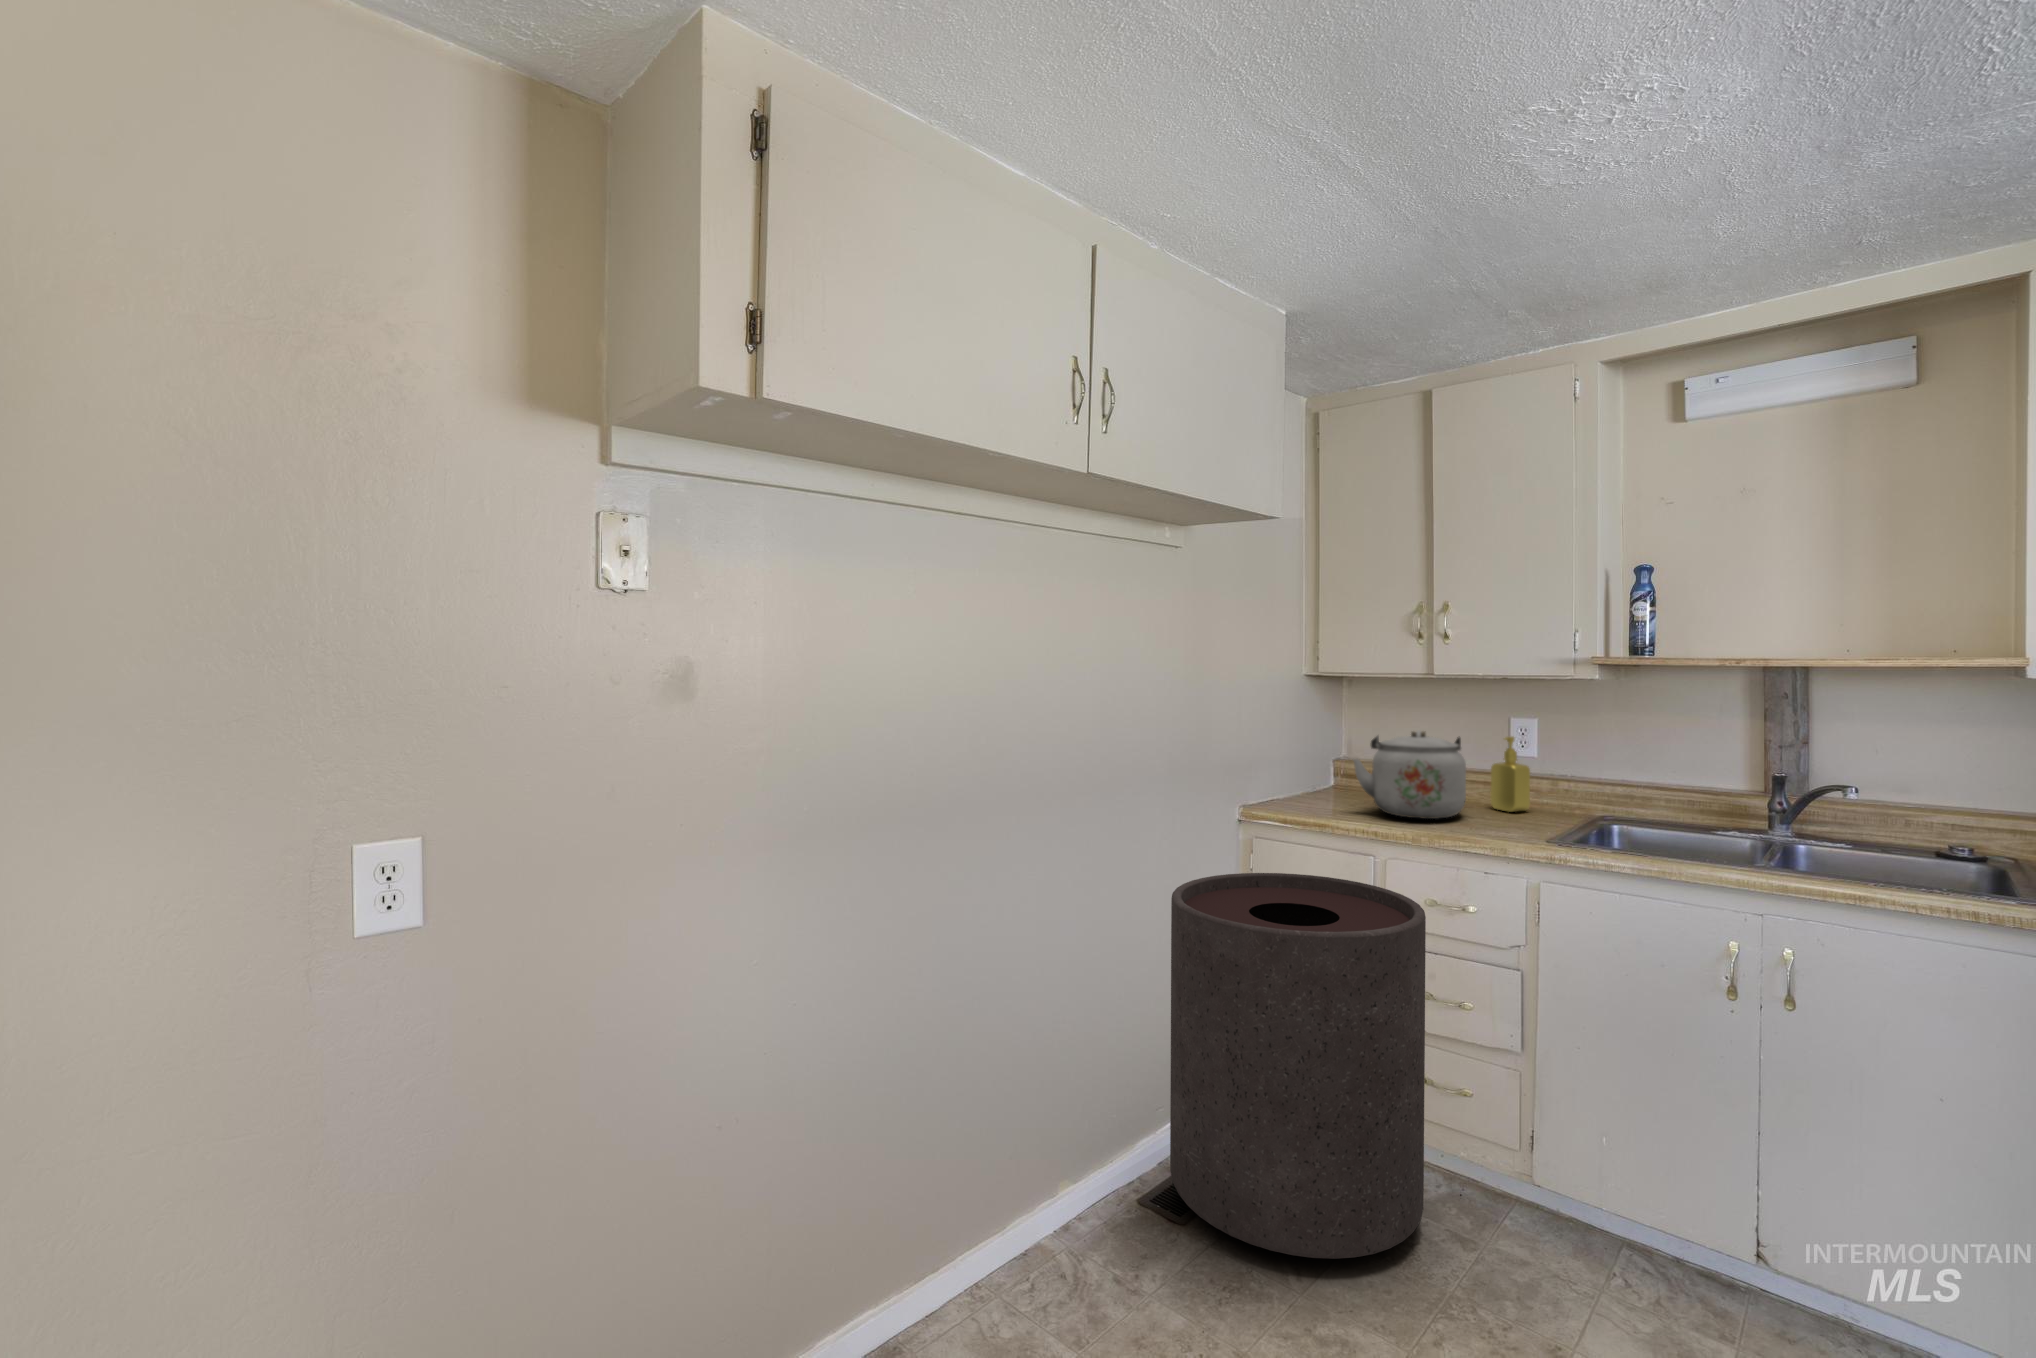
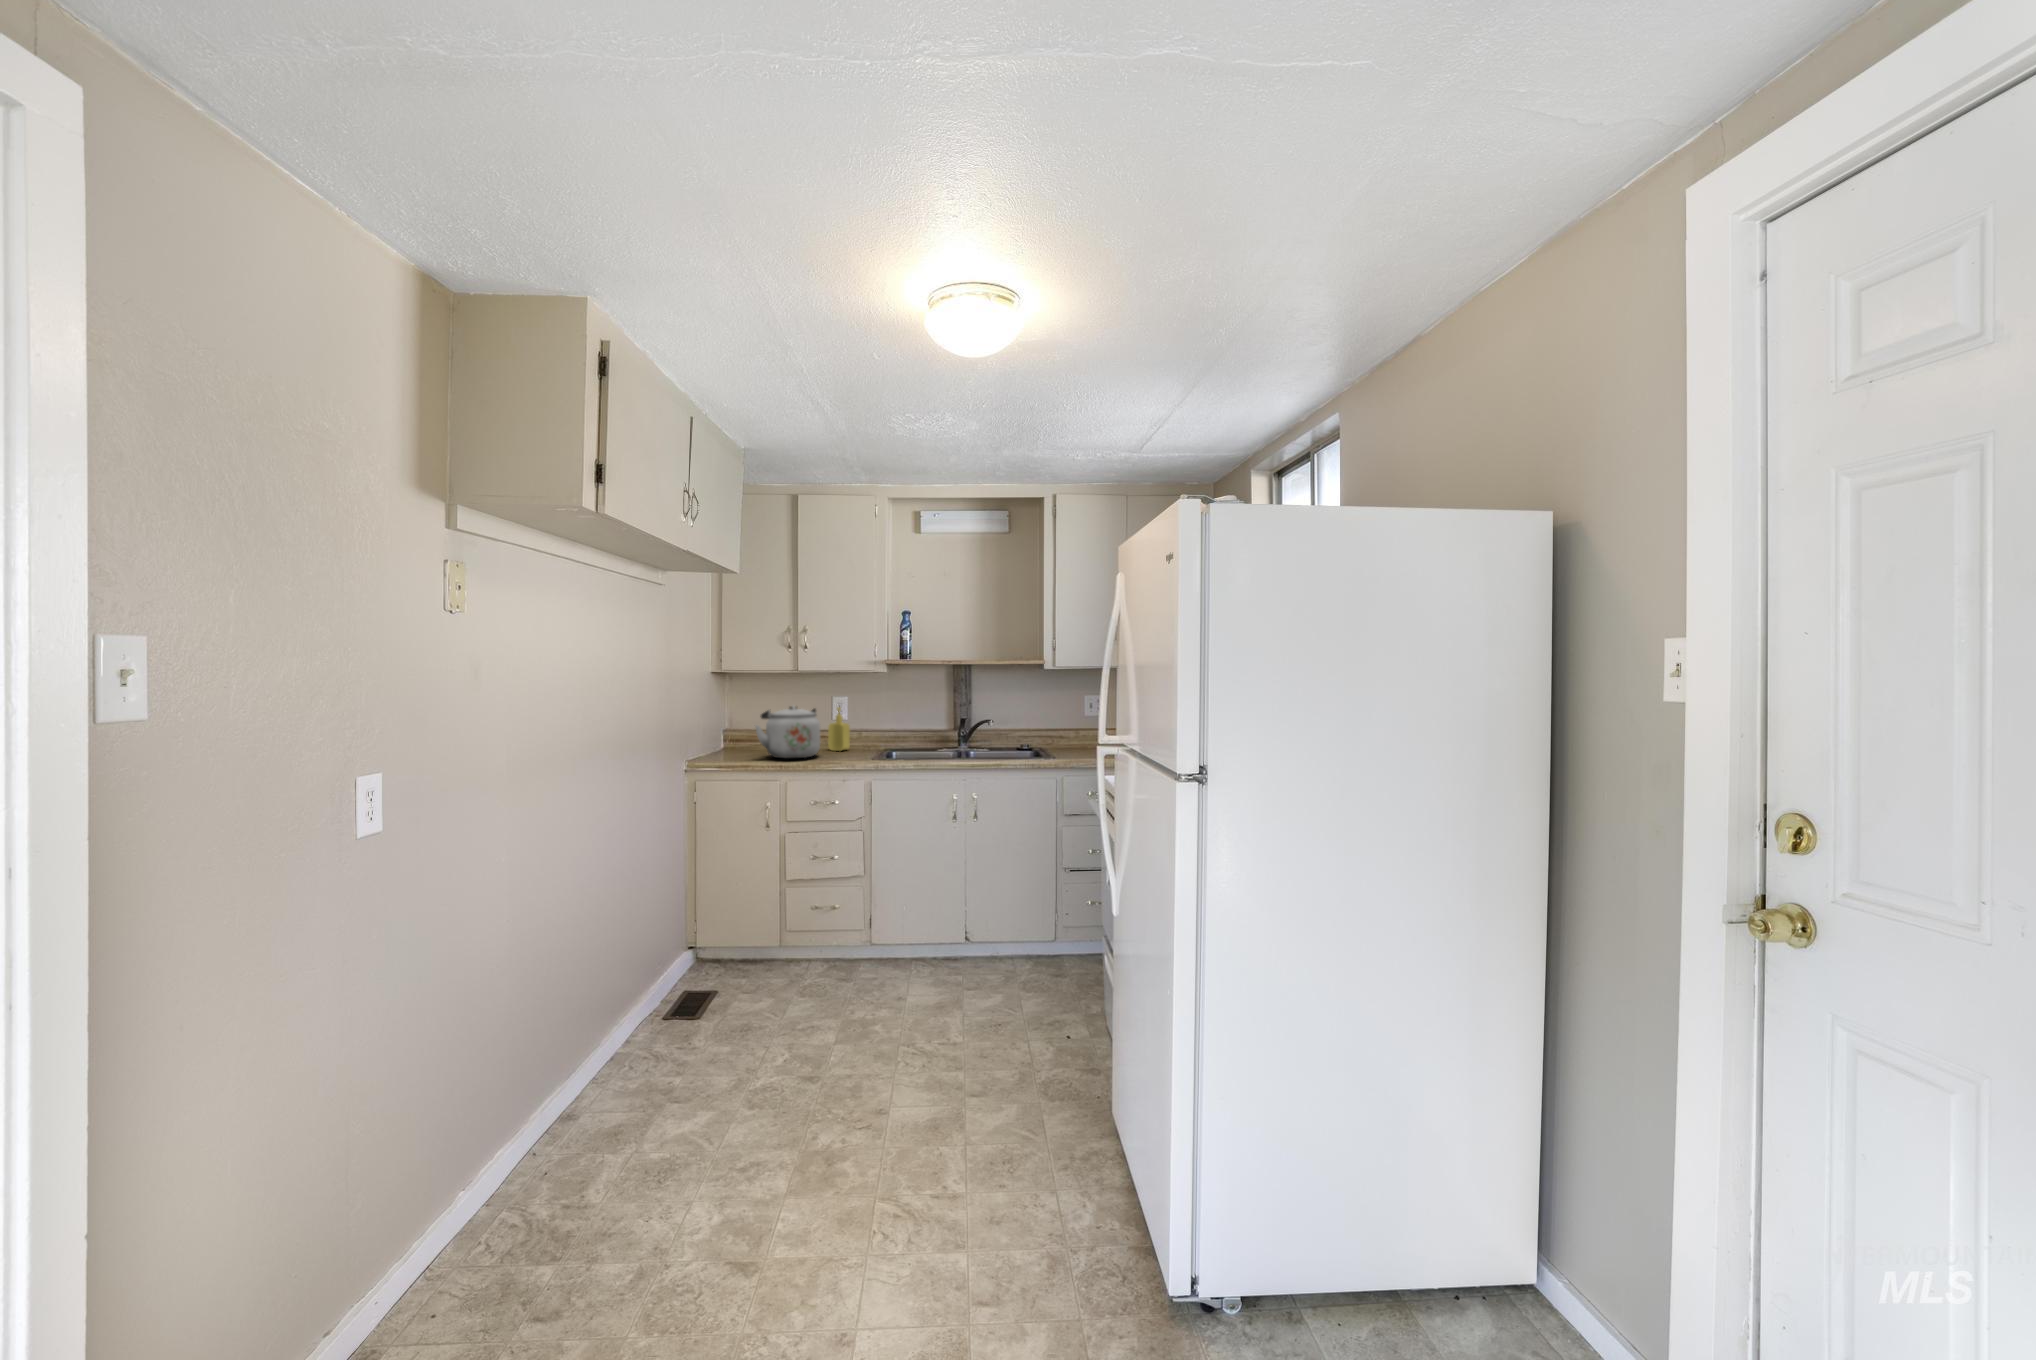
trash can: present [1170,873,1426,1259] -> none [671,797,827,1012]

